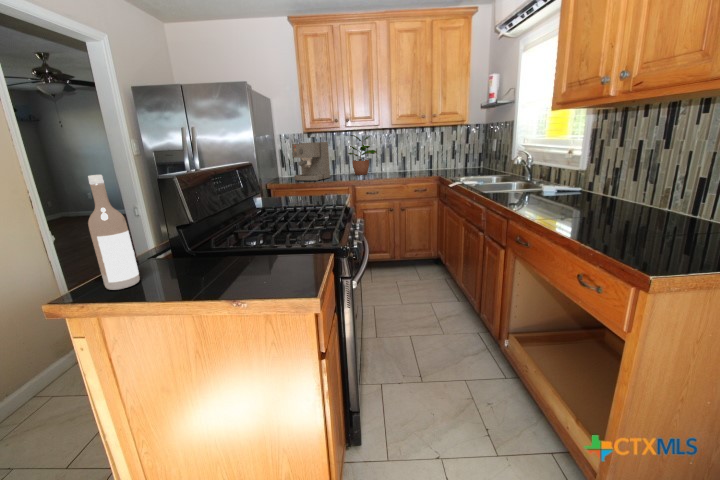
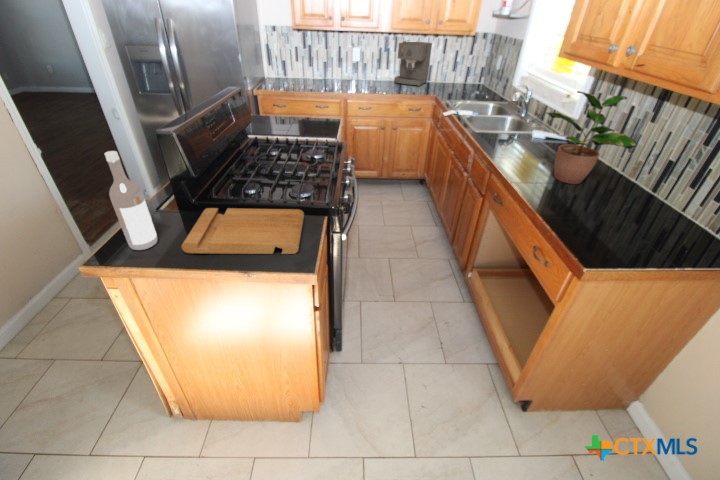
potted plant: present [348,135,377,175] -> present [547,91,637,184]
coffee maker: present [292,142,330,181] -> present [395,41,432,86]
cutting board: none [163,244,307,288] -> present [182,208,304,254]

